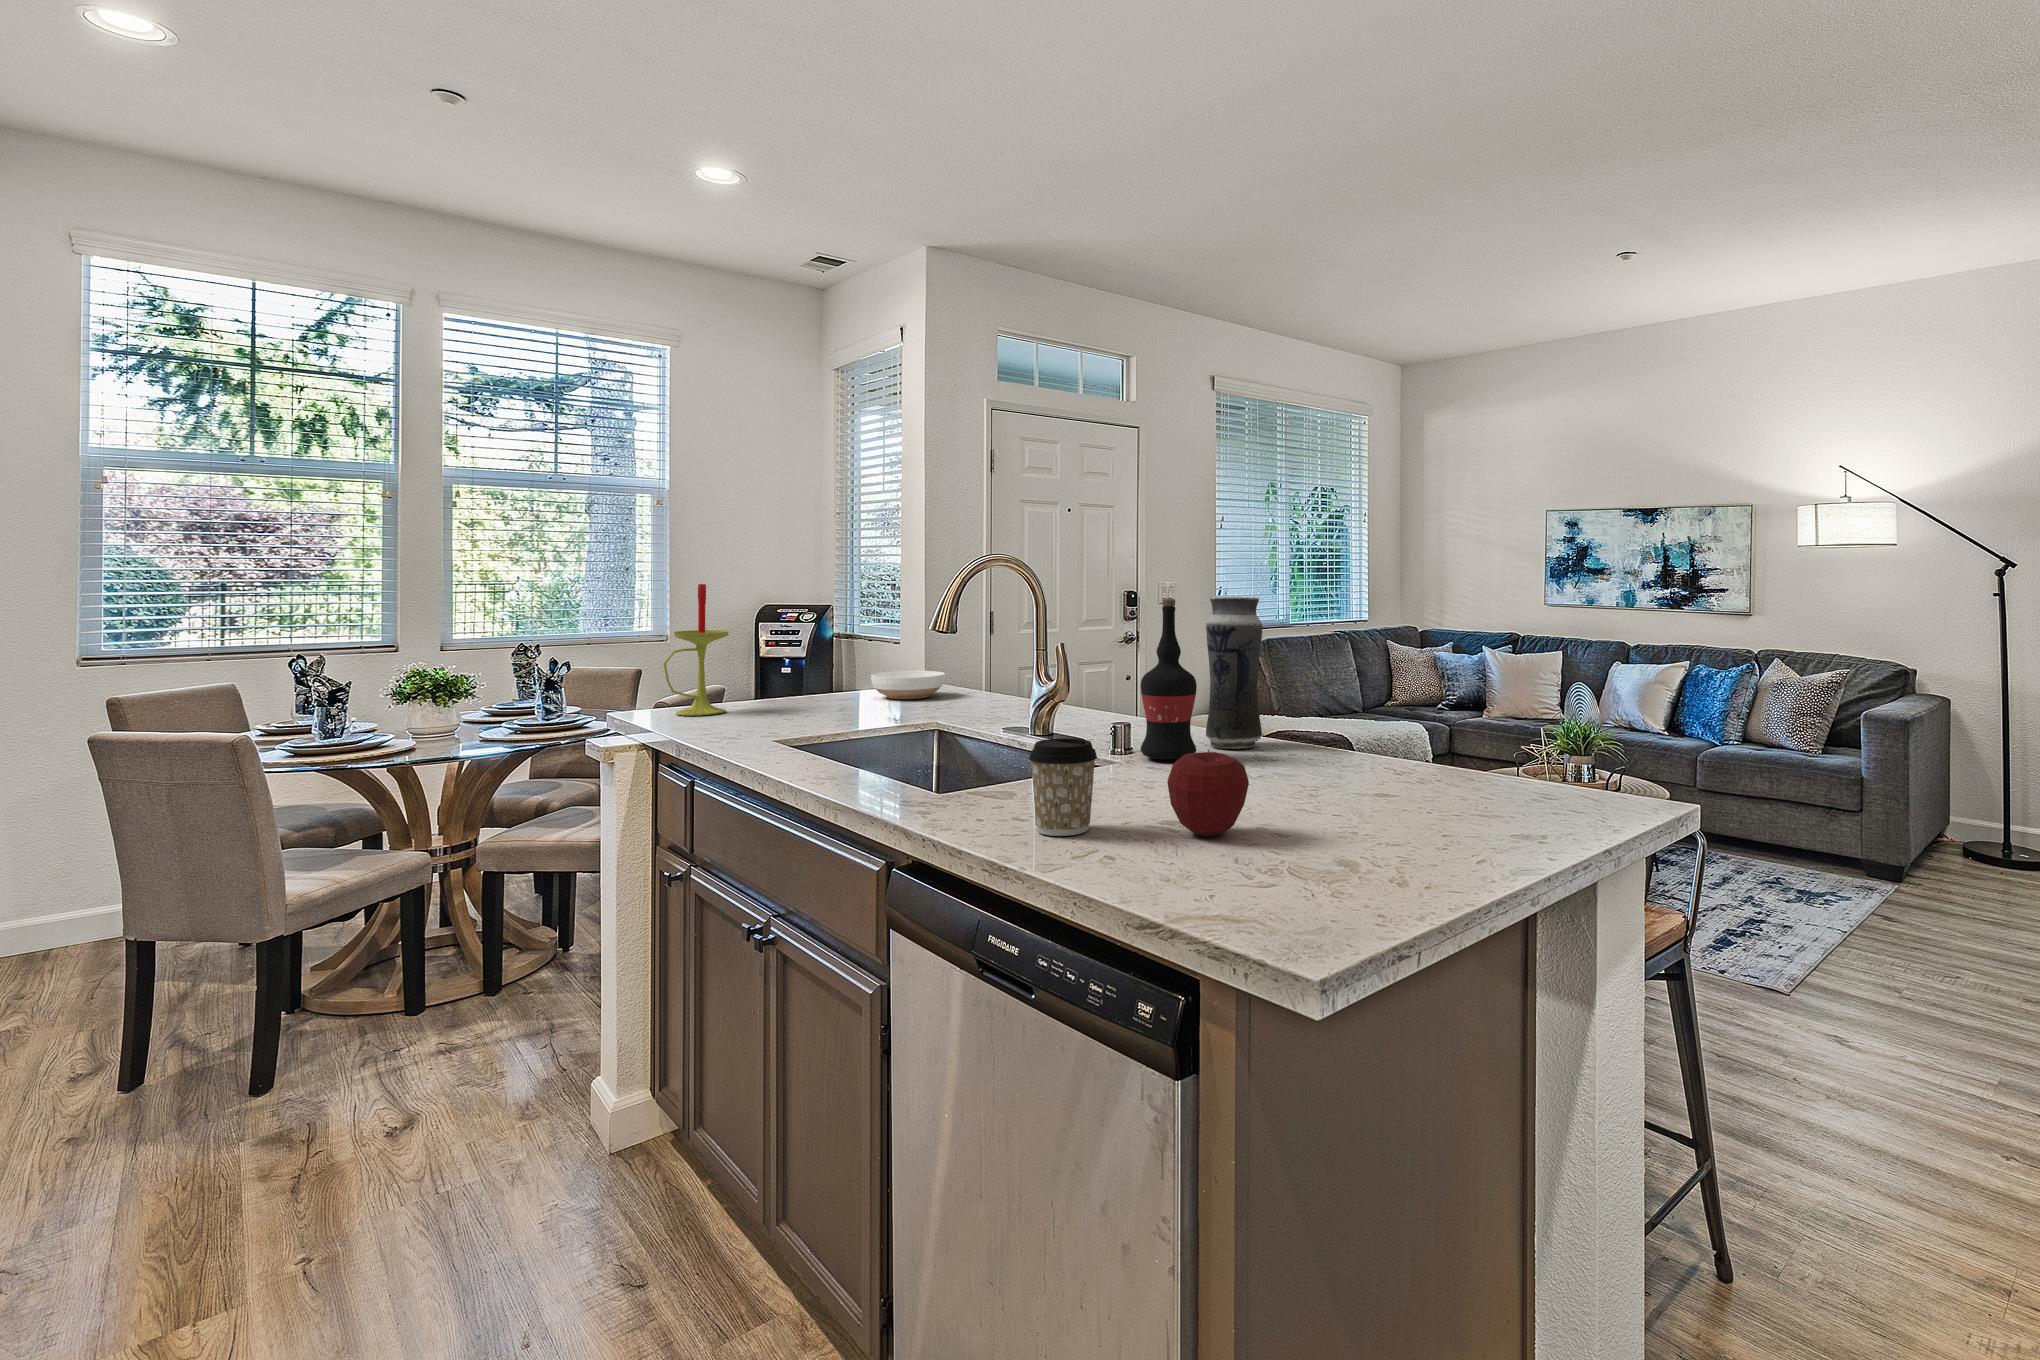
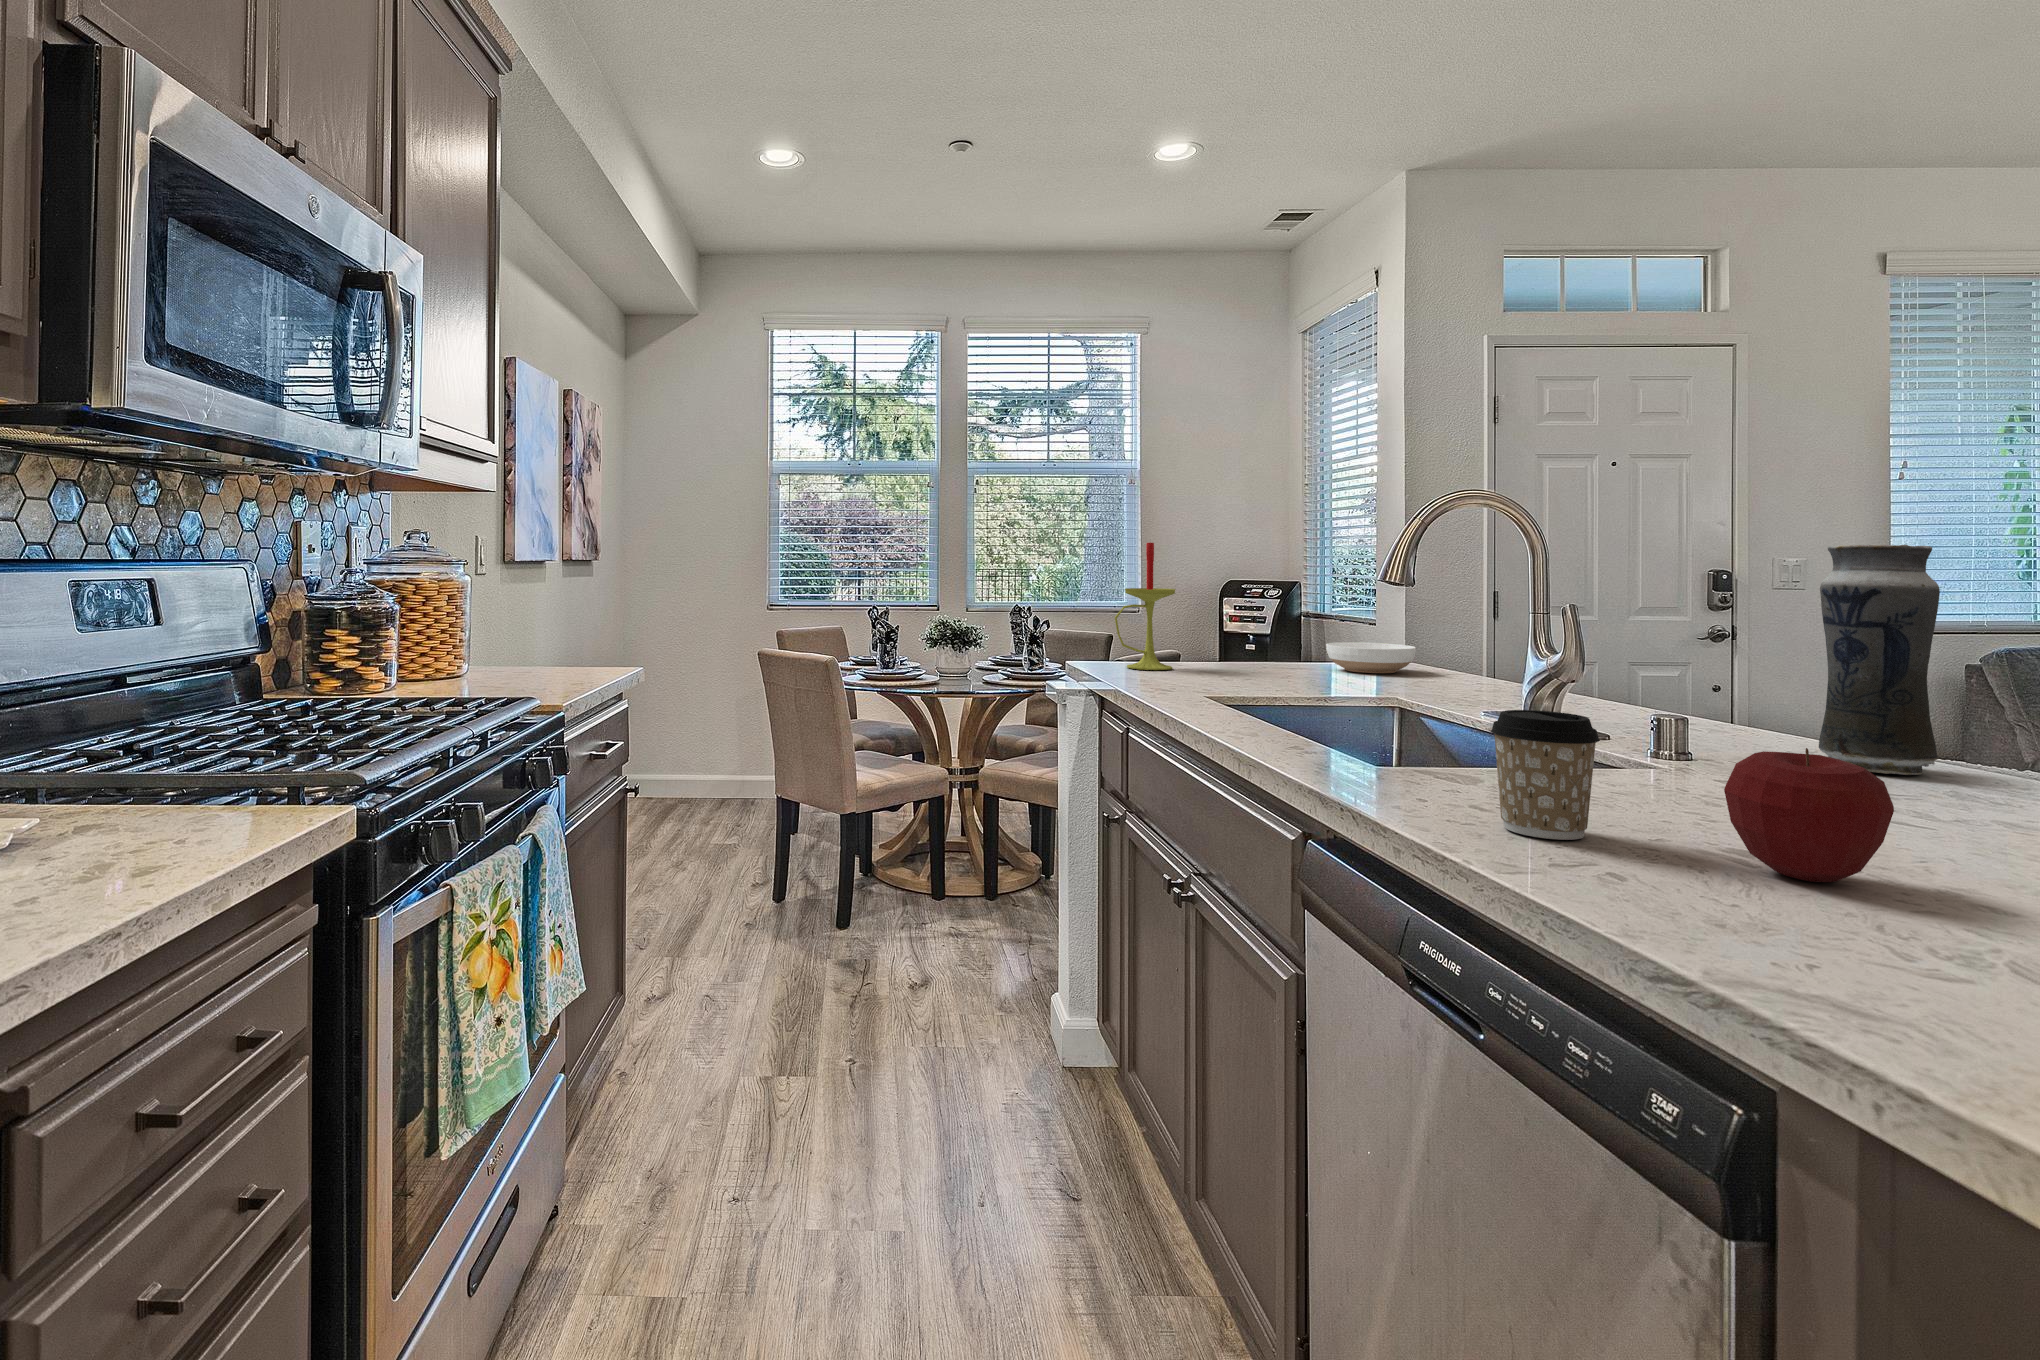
wine bottle: present [1140,599,1197,760] -> none [1692,544,1798,773]

